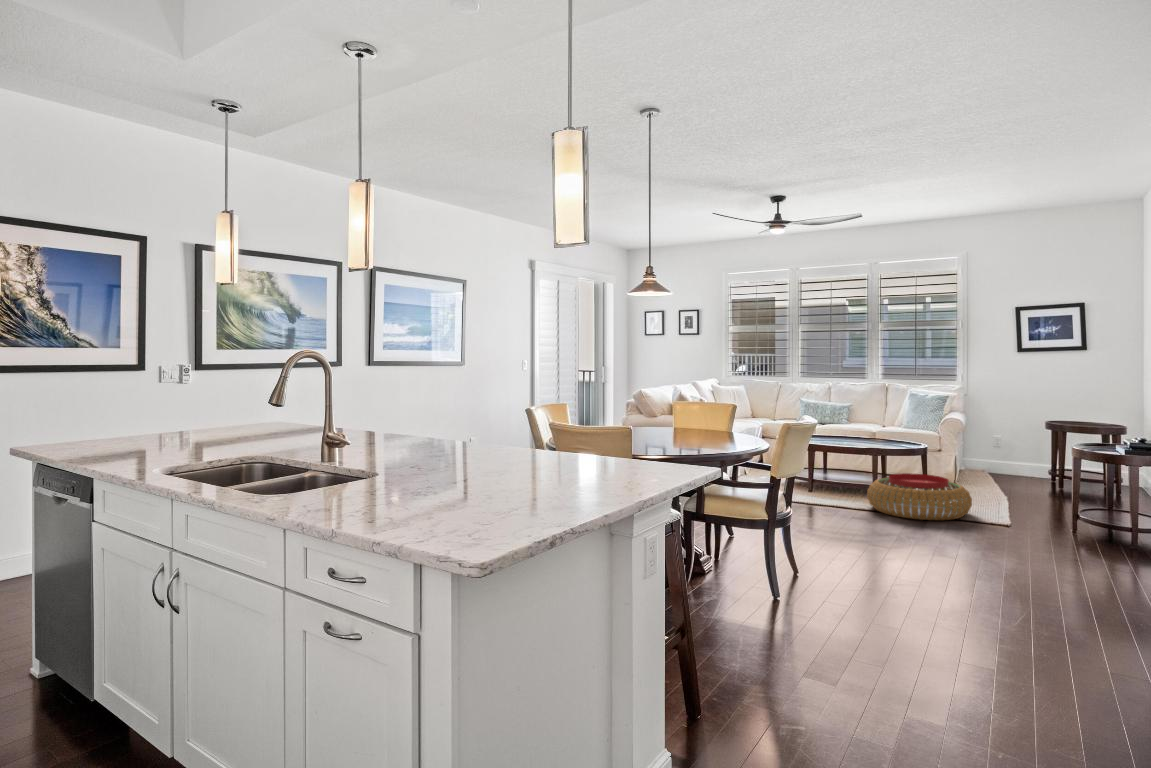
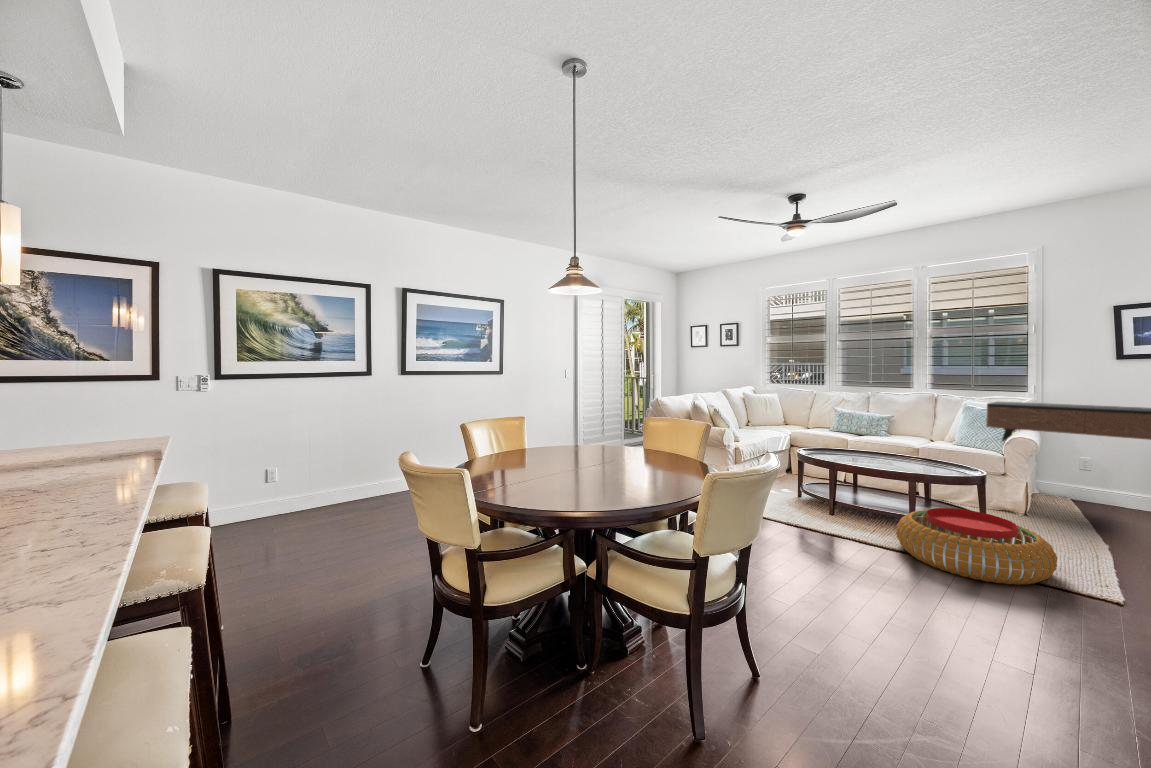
console table: none [926,389,1071,490] -> present [986,402,1151,441]

